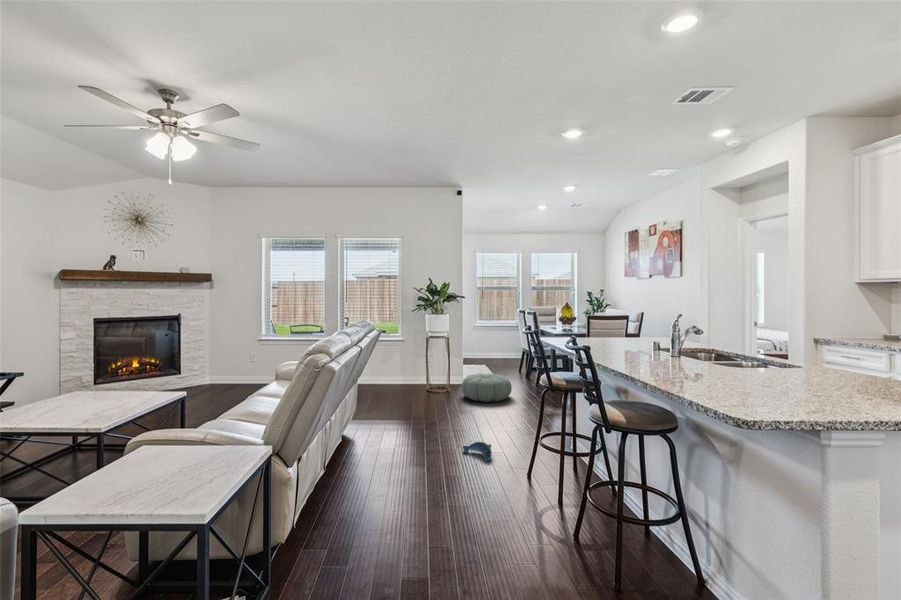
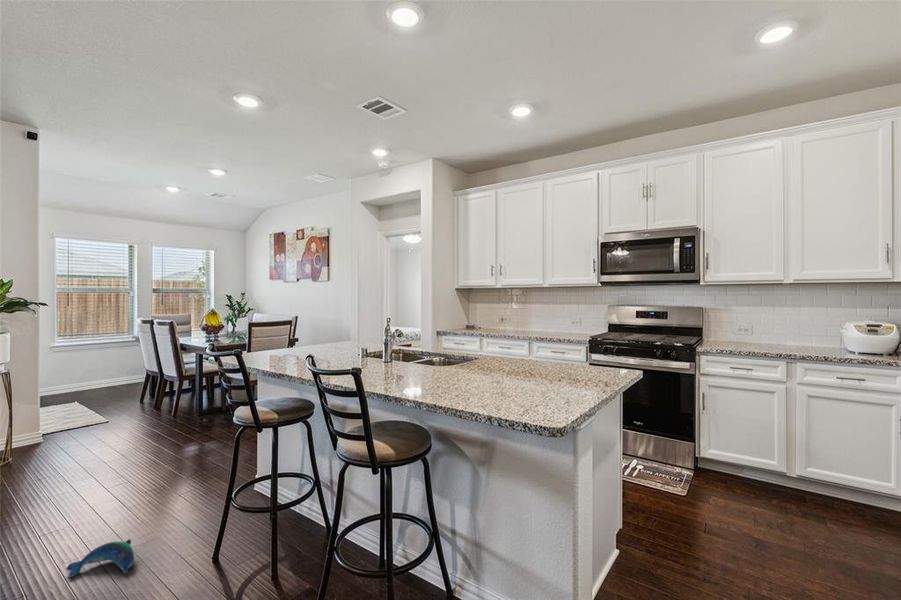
pouf: present [462,373,512,402] -> none [38,417,140,467]

